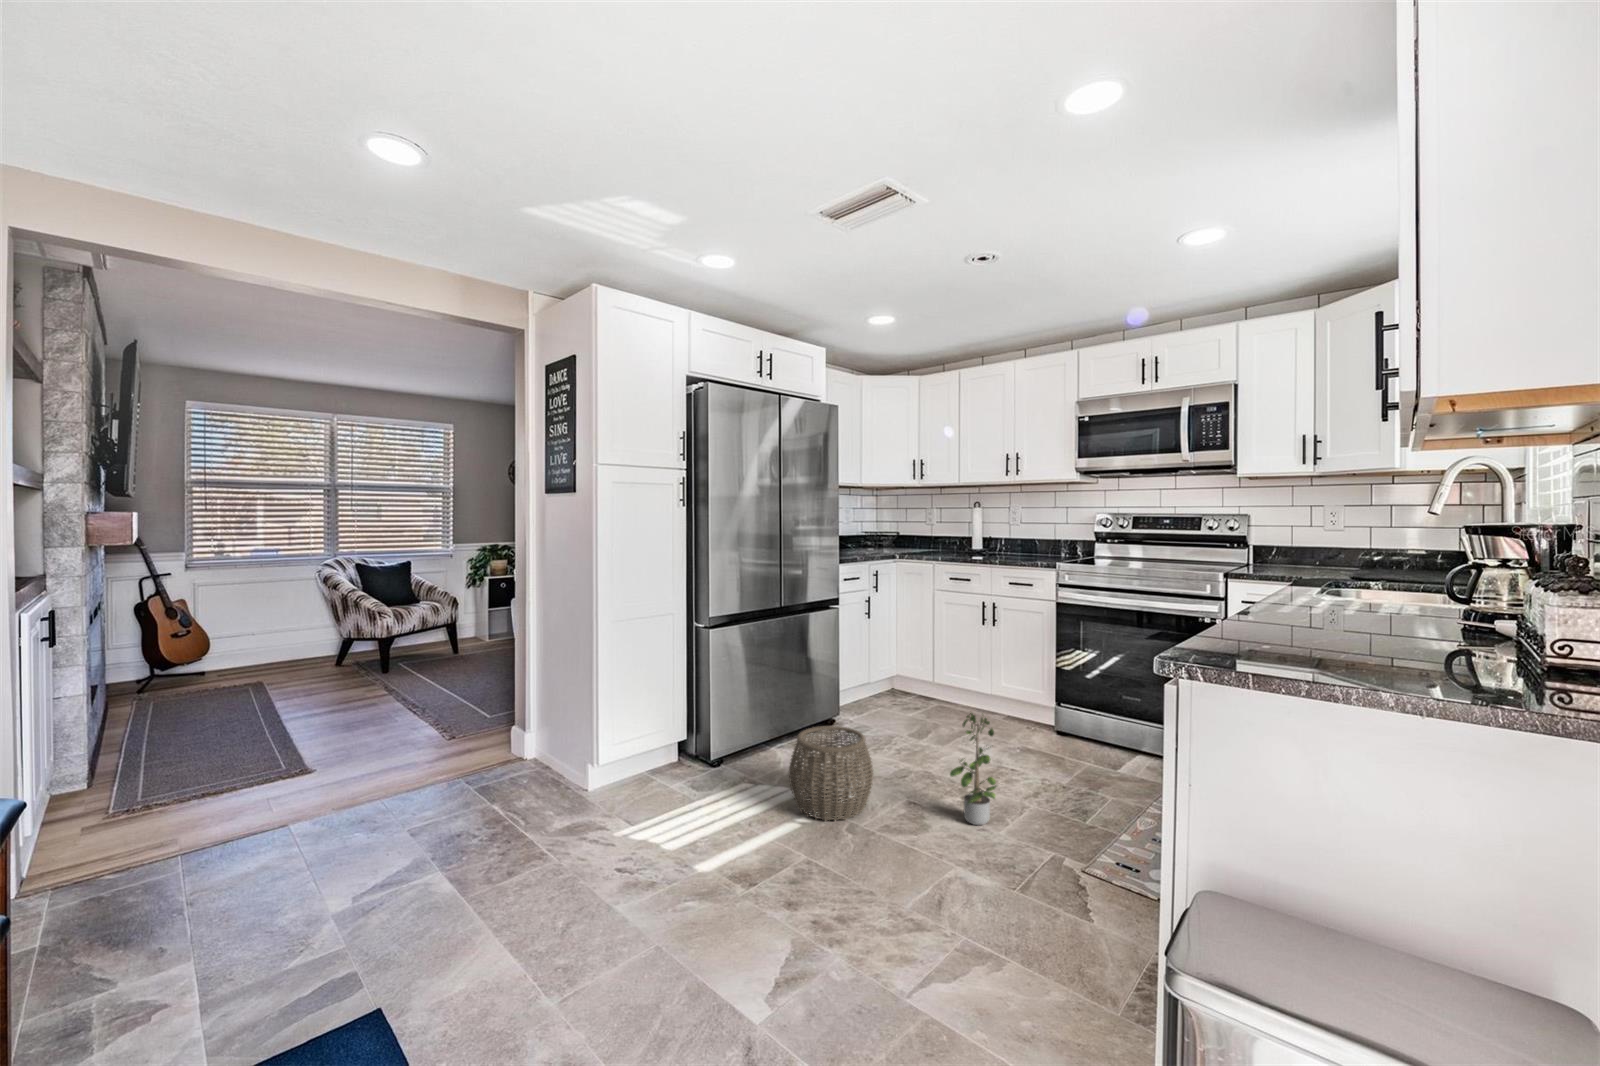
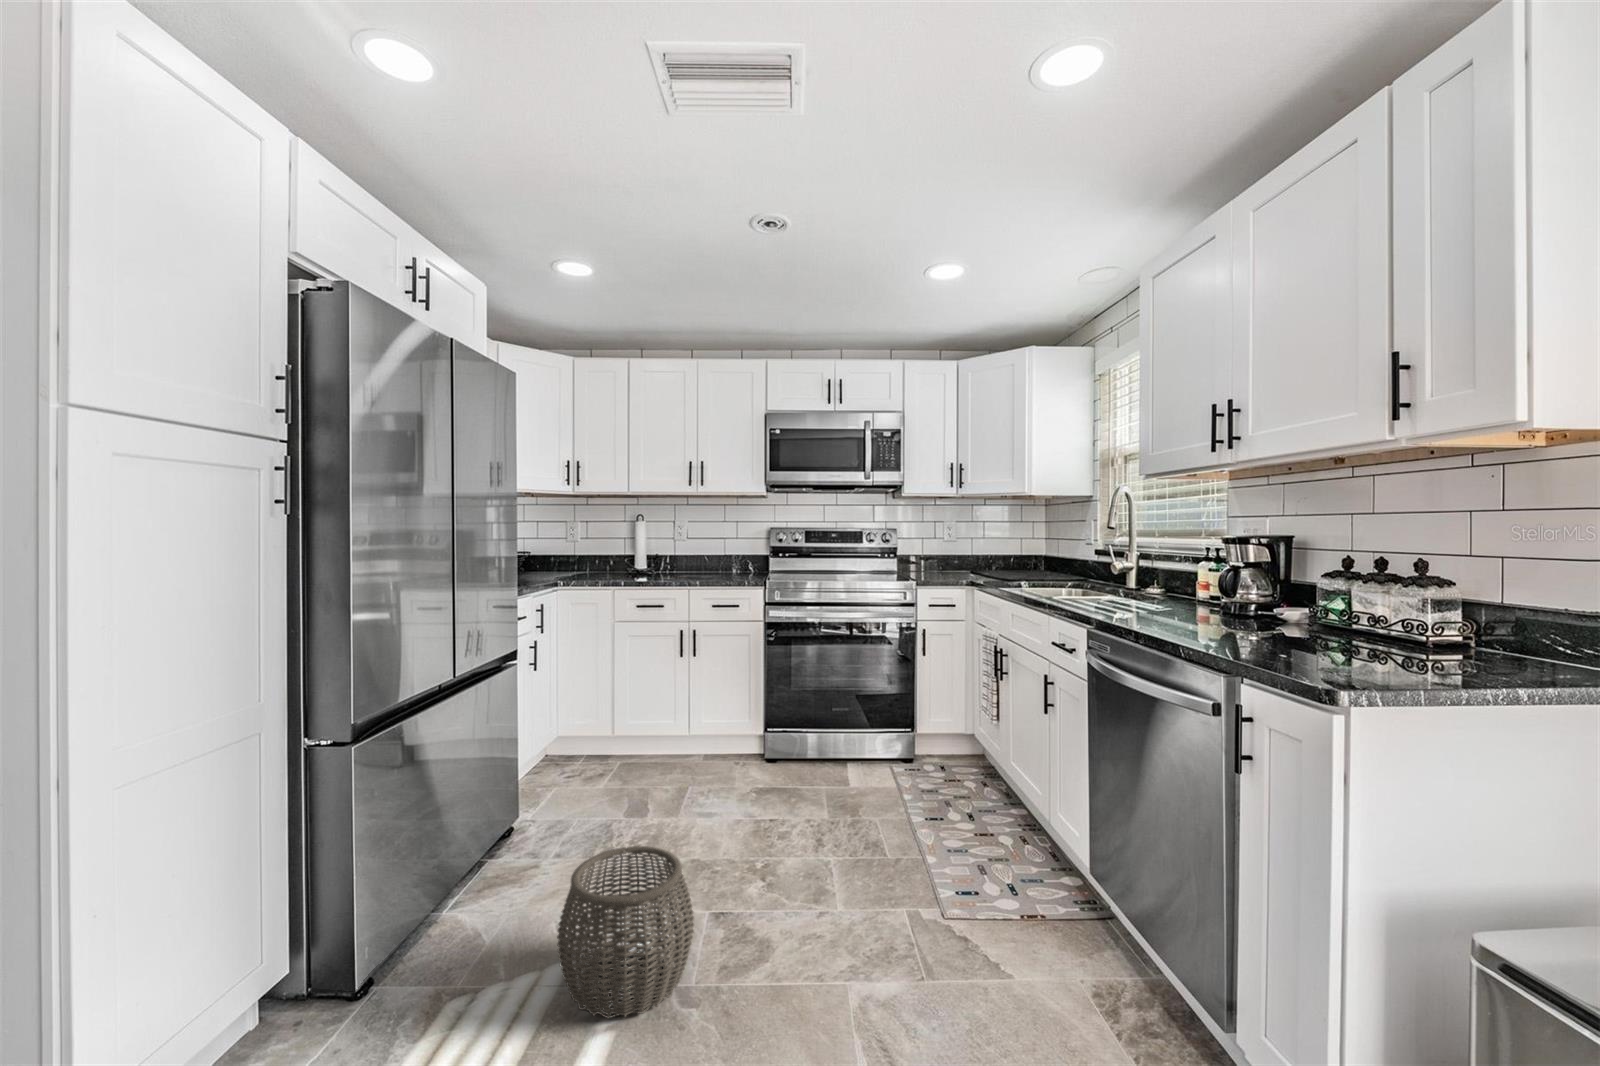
potted plant: present [950,713,996,825] -> none [782,775,865,927]

